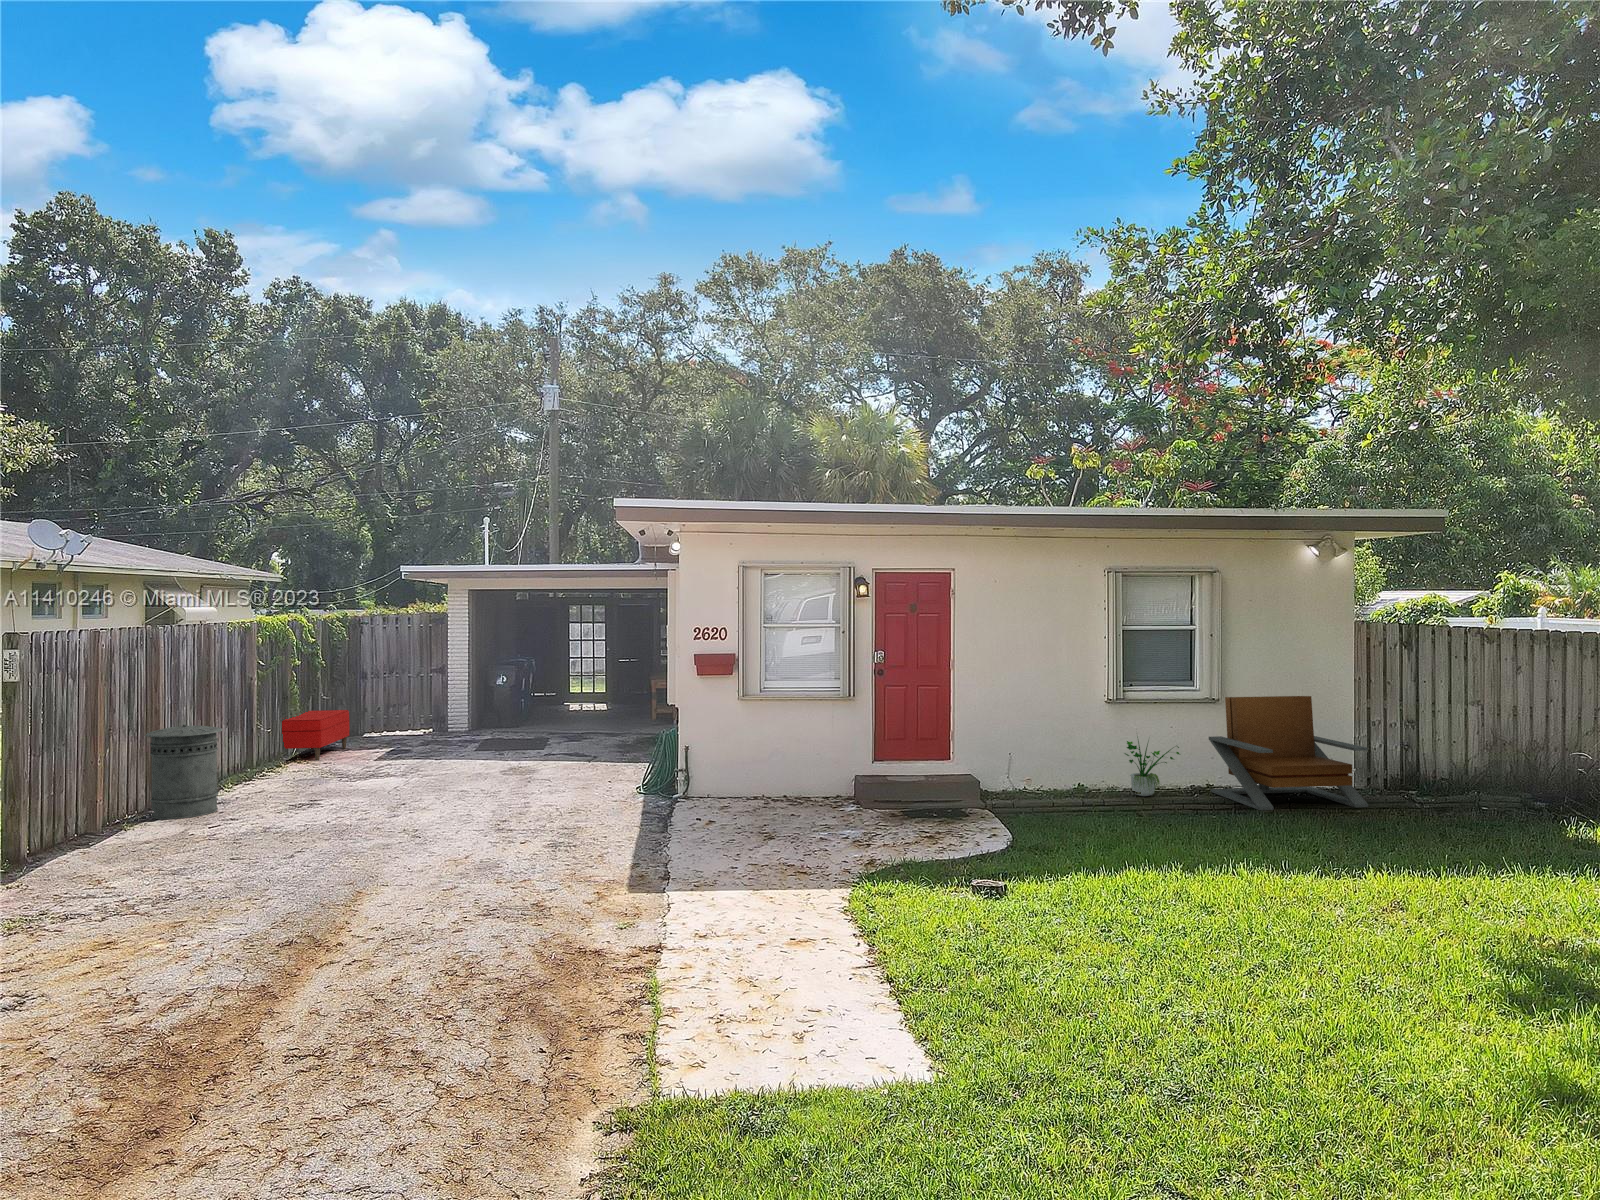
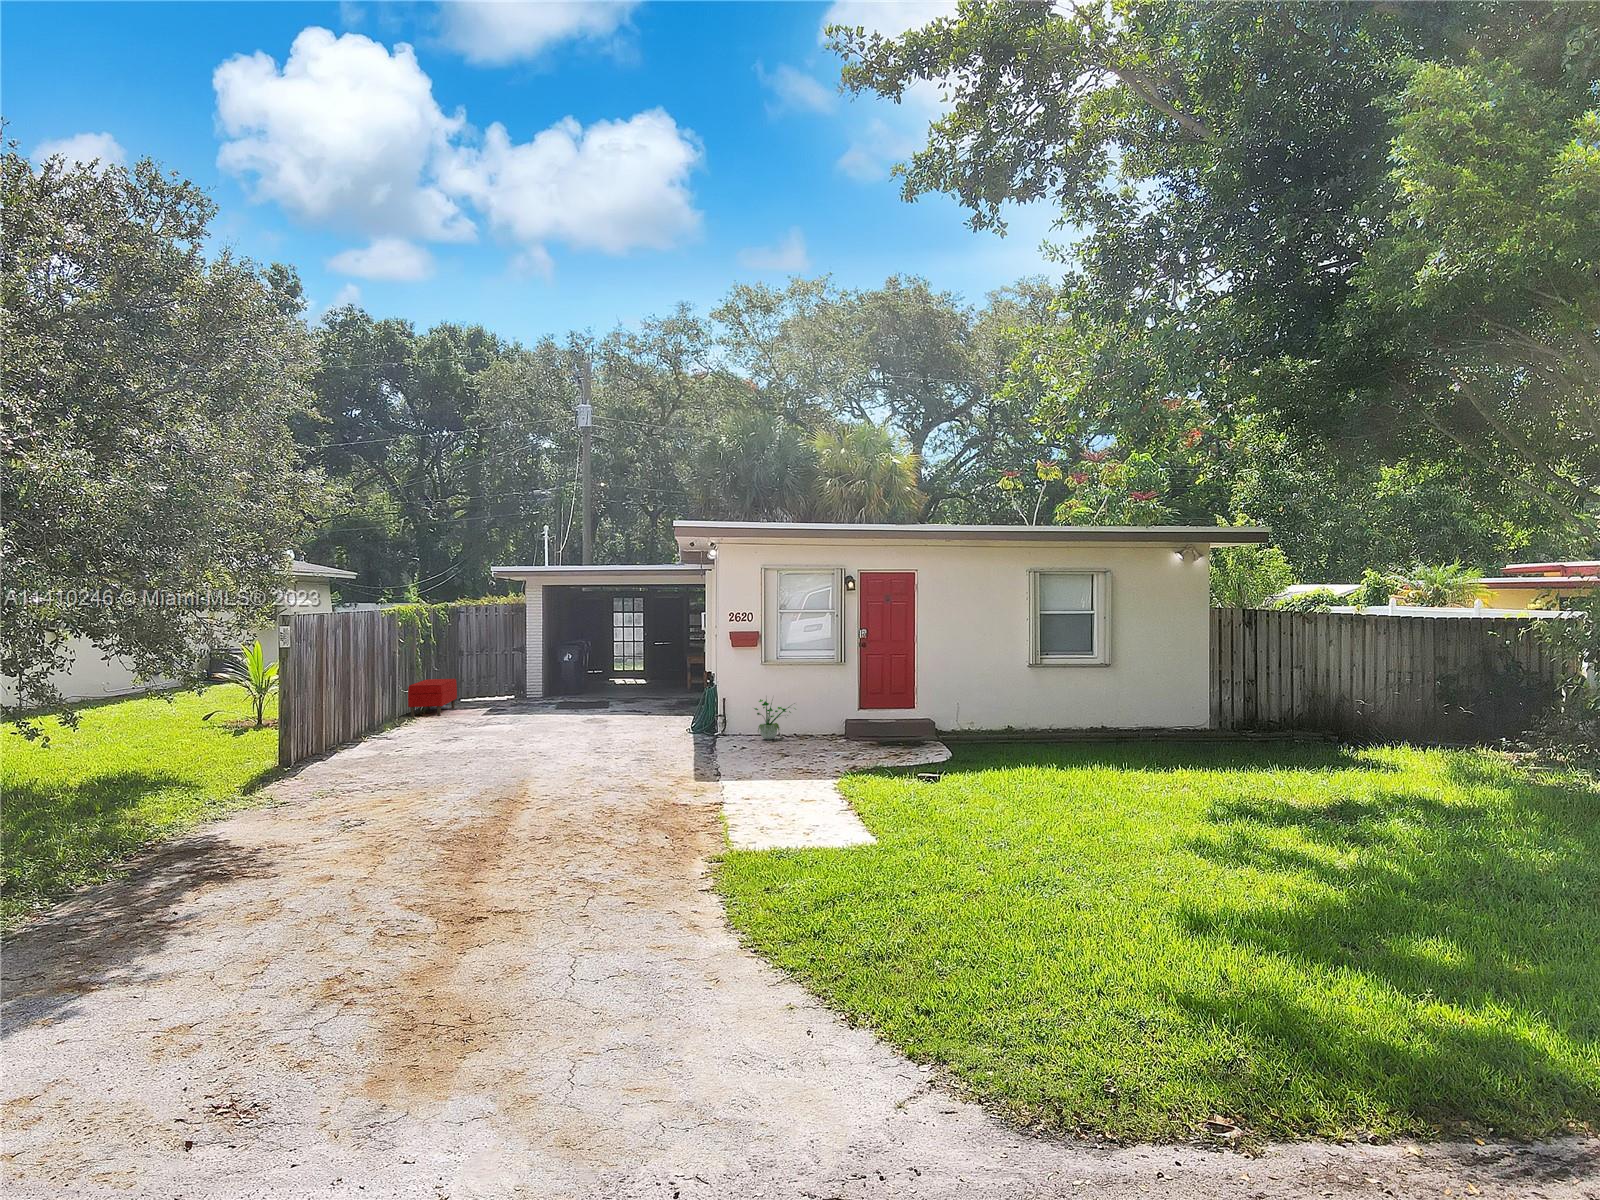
lounge chair: present [1209,696,1368,810] -> none [1100,661,1206,740]
trash can: present [145,724,223,819] -> none [346,683,396,749]
potted plant: present [1125,737,1180,796] -> present [754,699,795,740]

